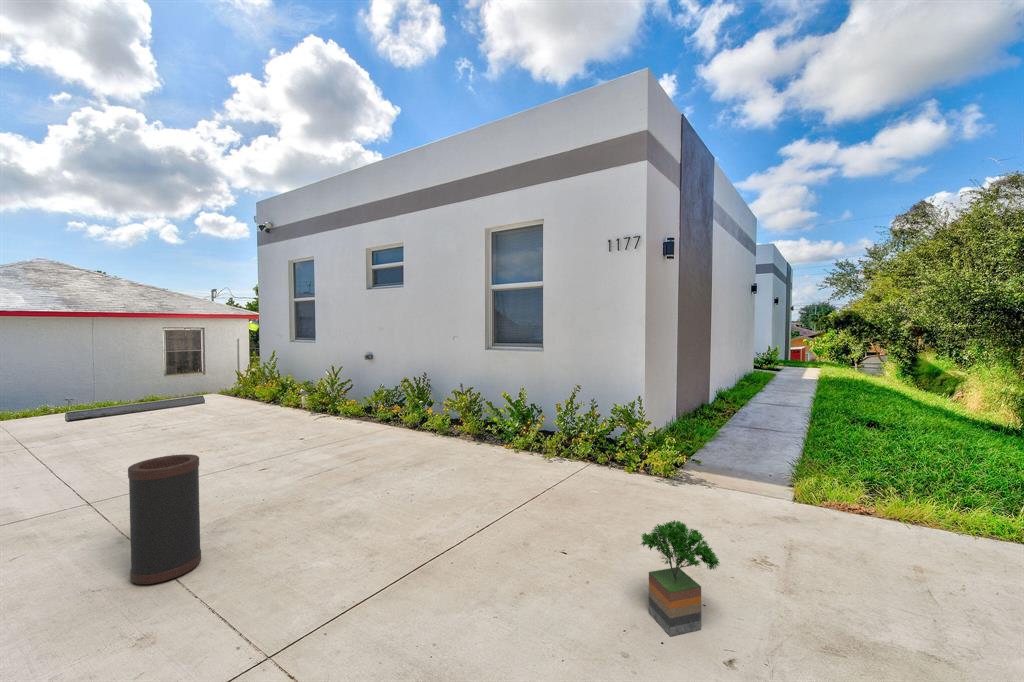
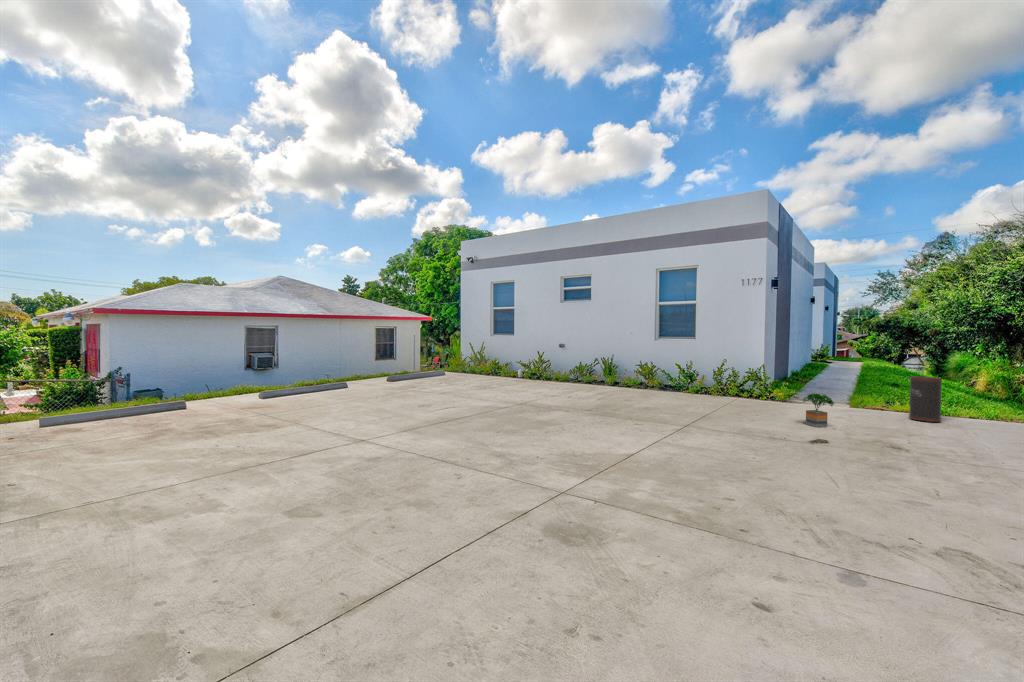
trash can: present [128,454,201,584] -> present [909,376,942,422]

